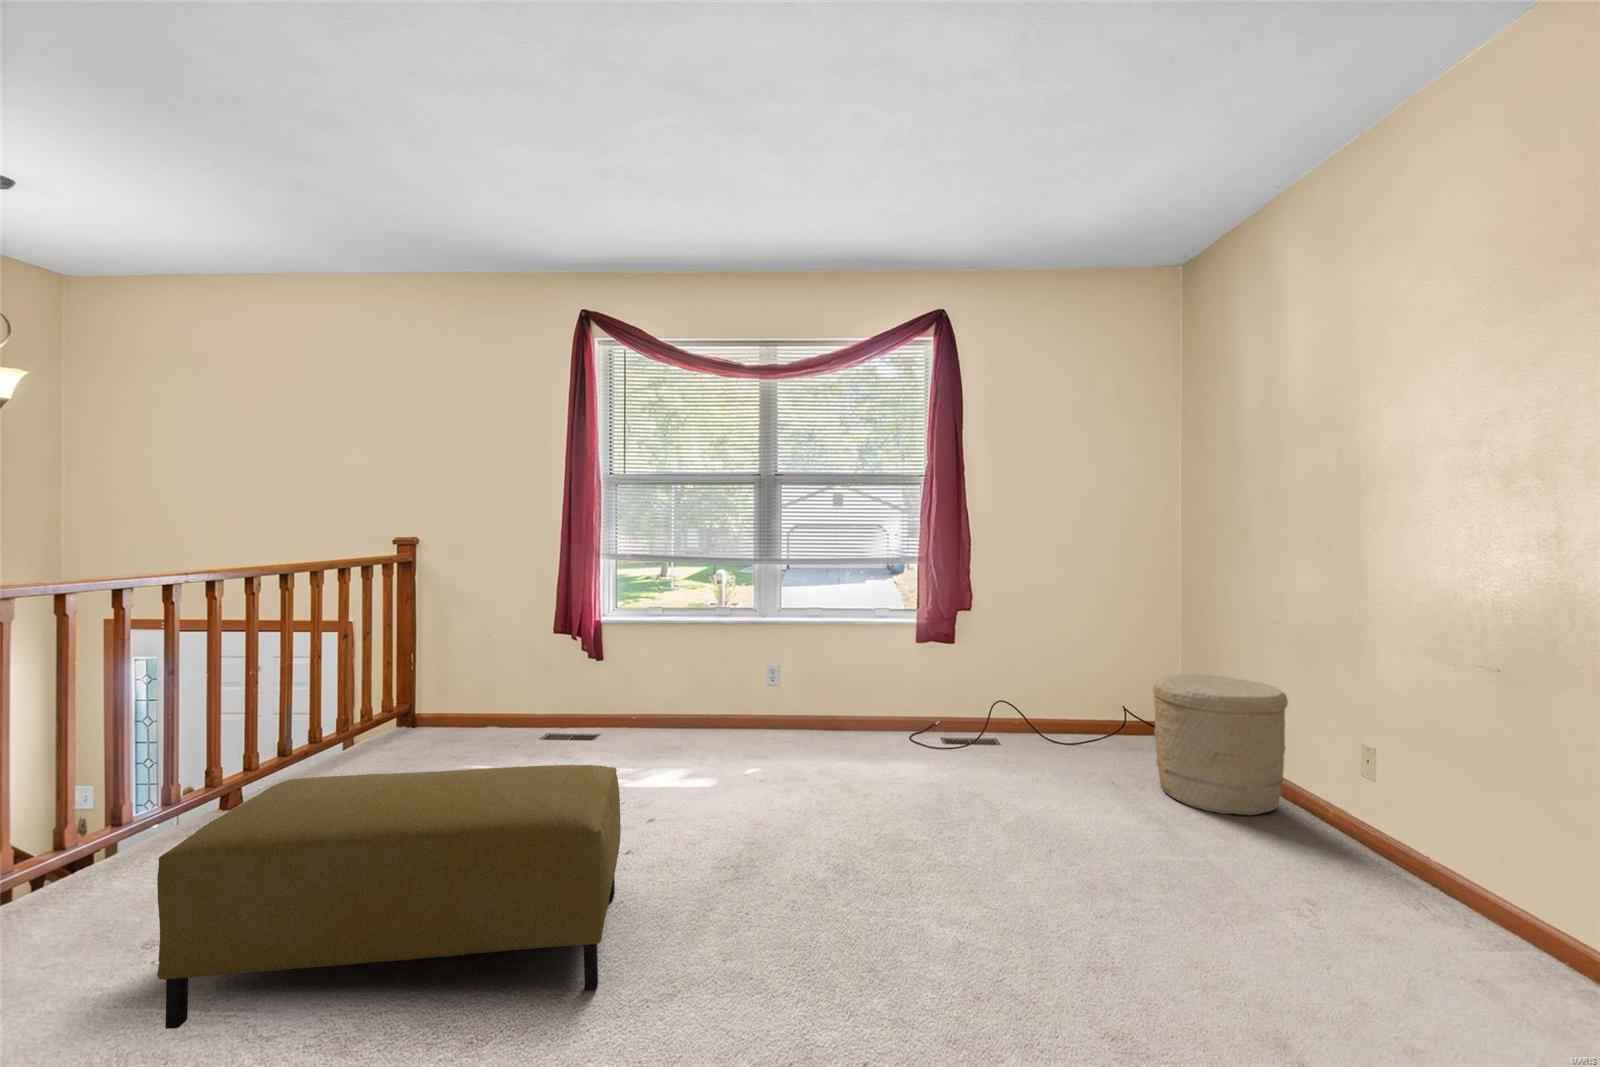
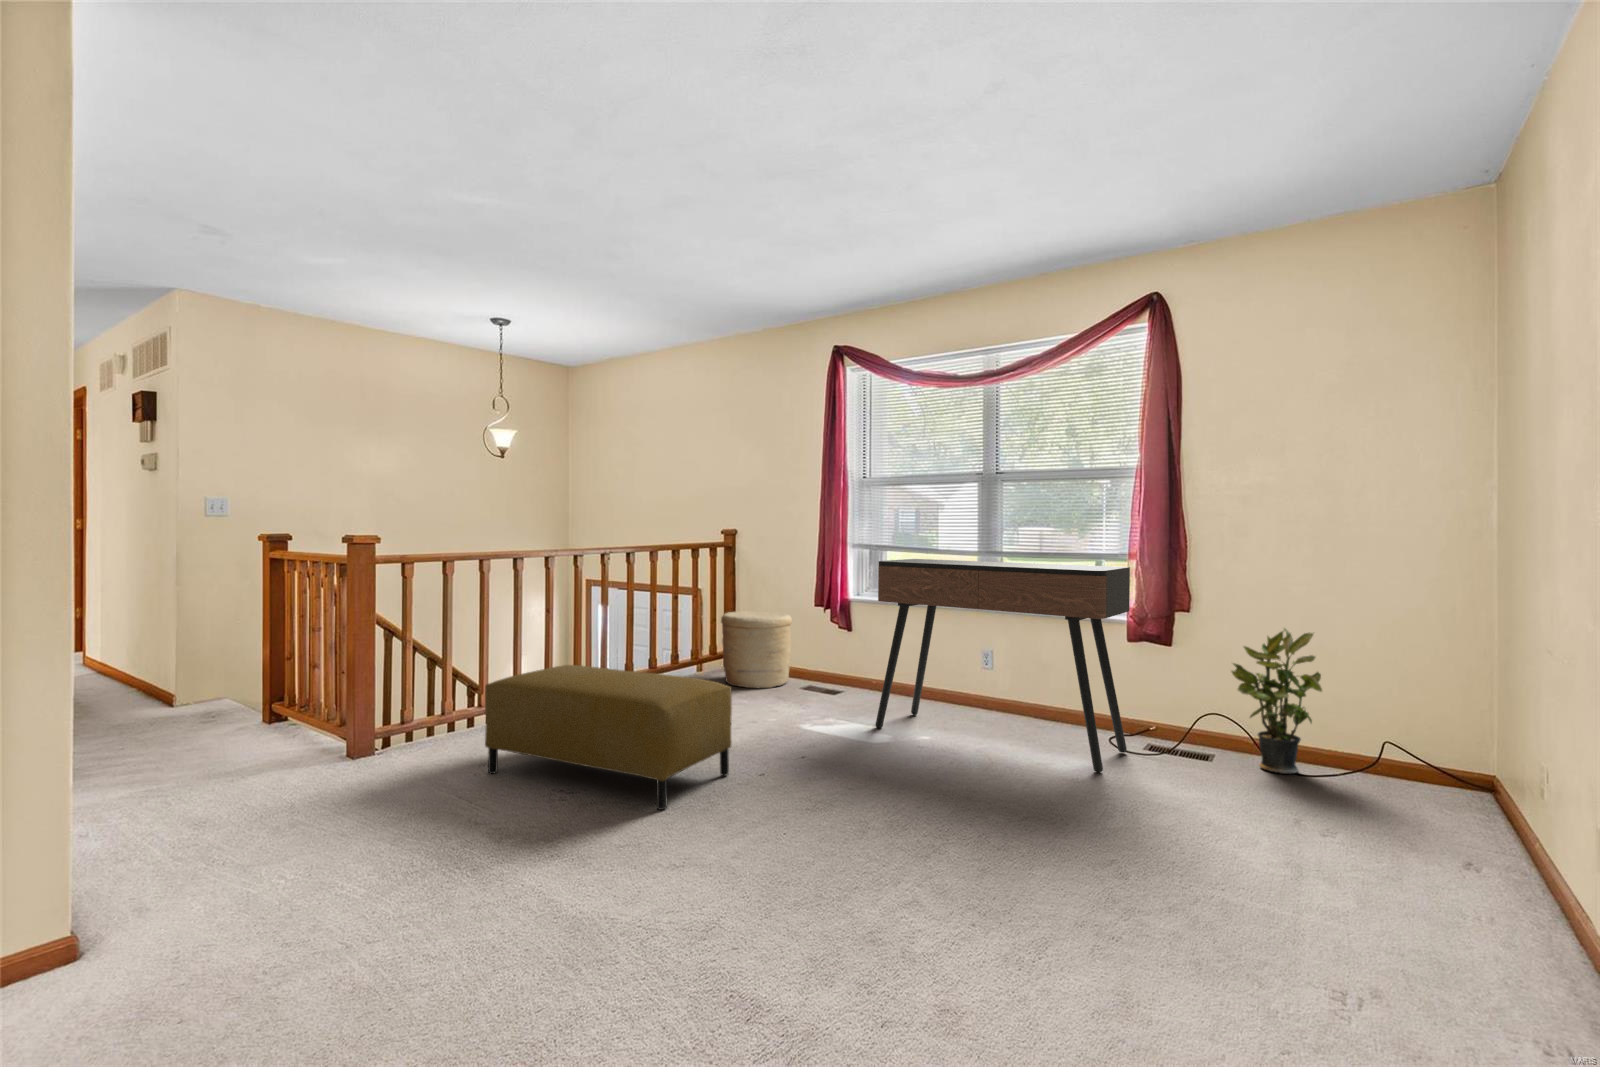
console table: none [698,571,963,781] -> present [875,559,1130,772]
potted plant: none [1025,620,1095,749] -> present [1232,628,1322,774]
woven basket: present [1153,674,1288,815] -> present [721,611,792,688]

